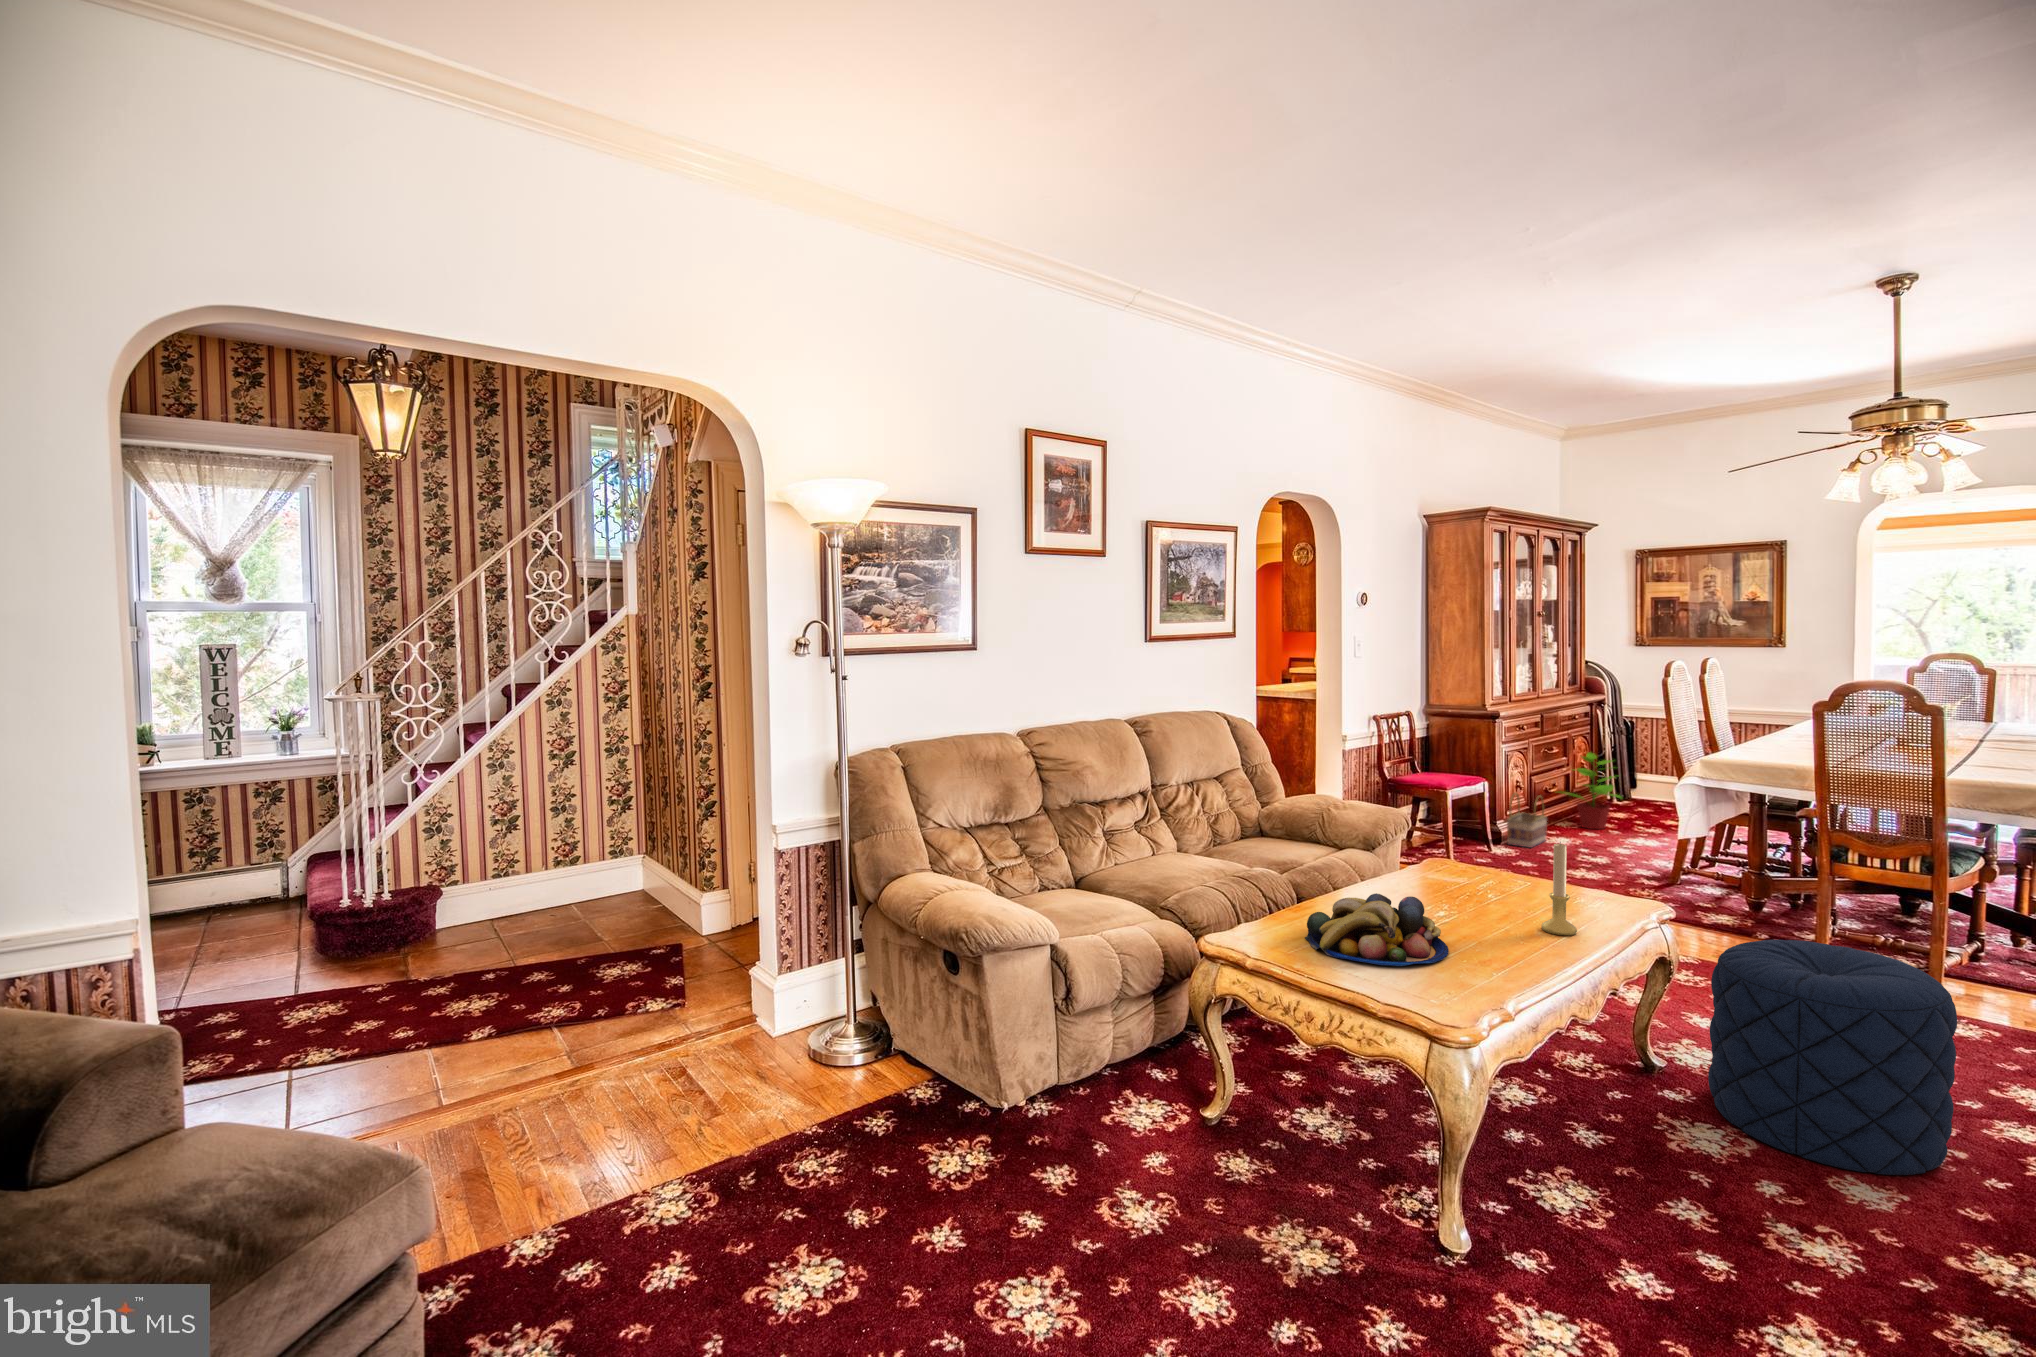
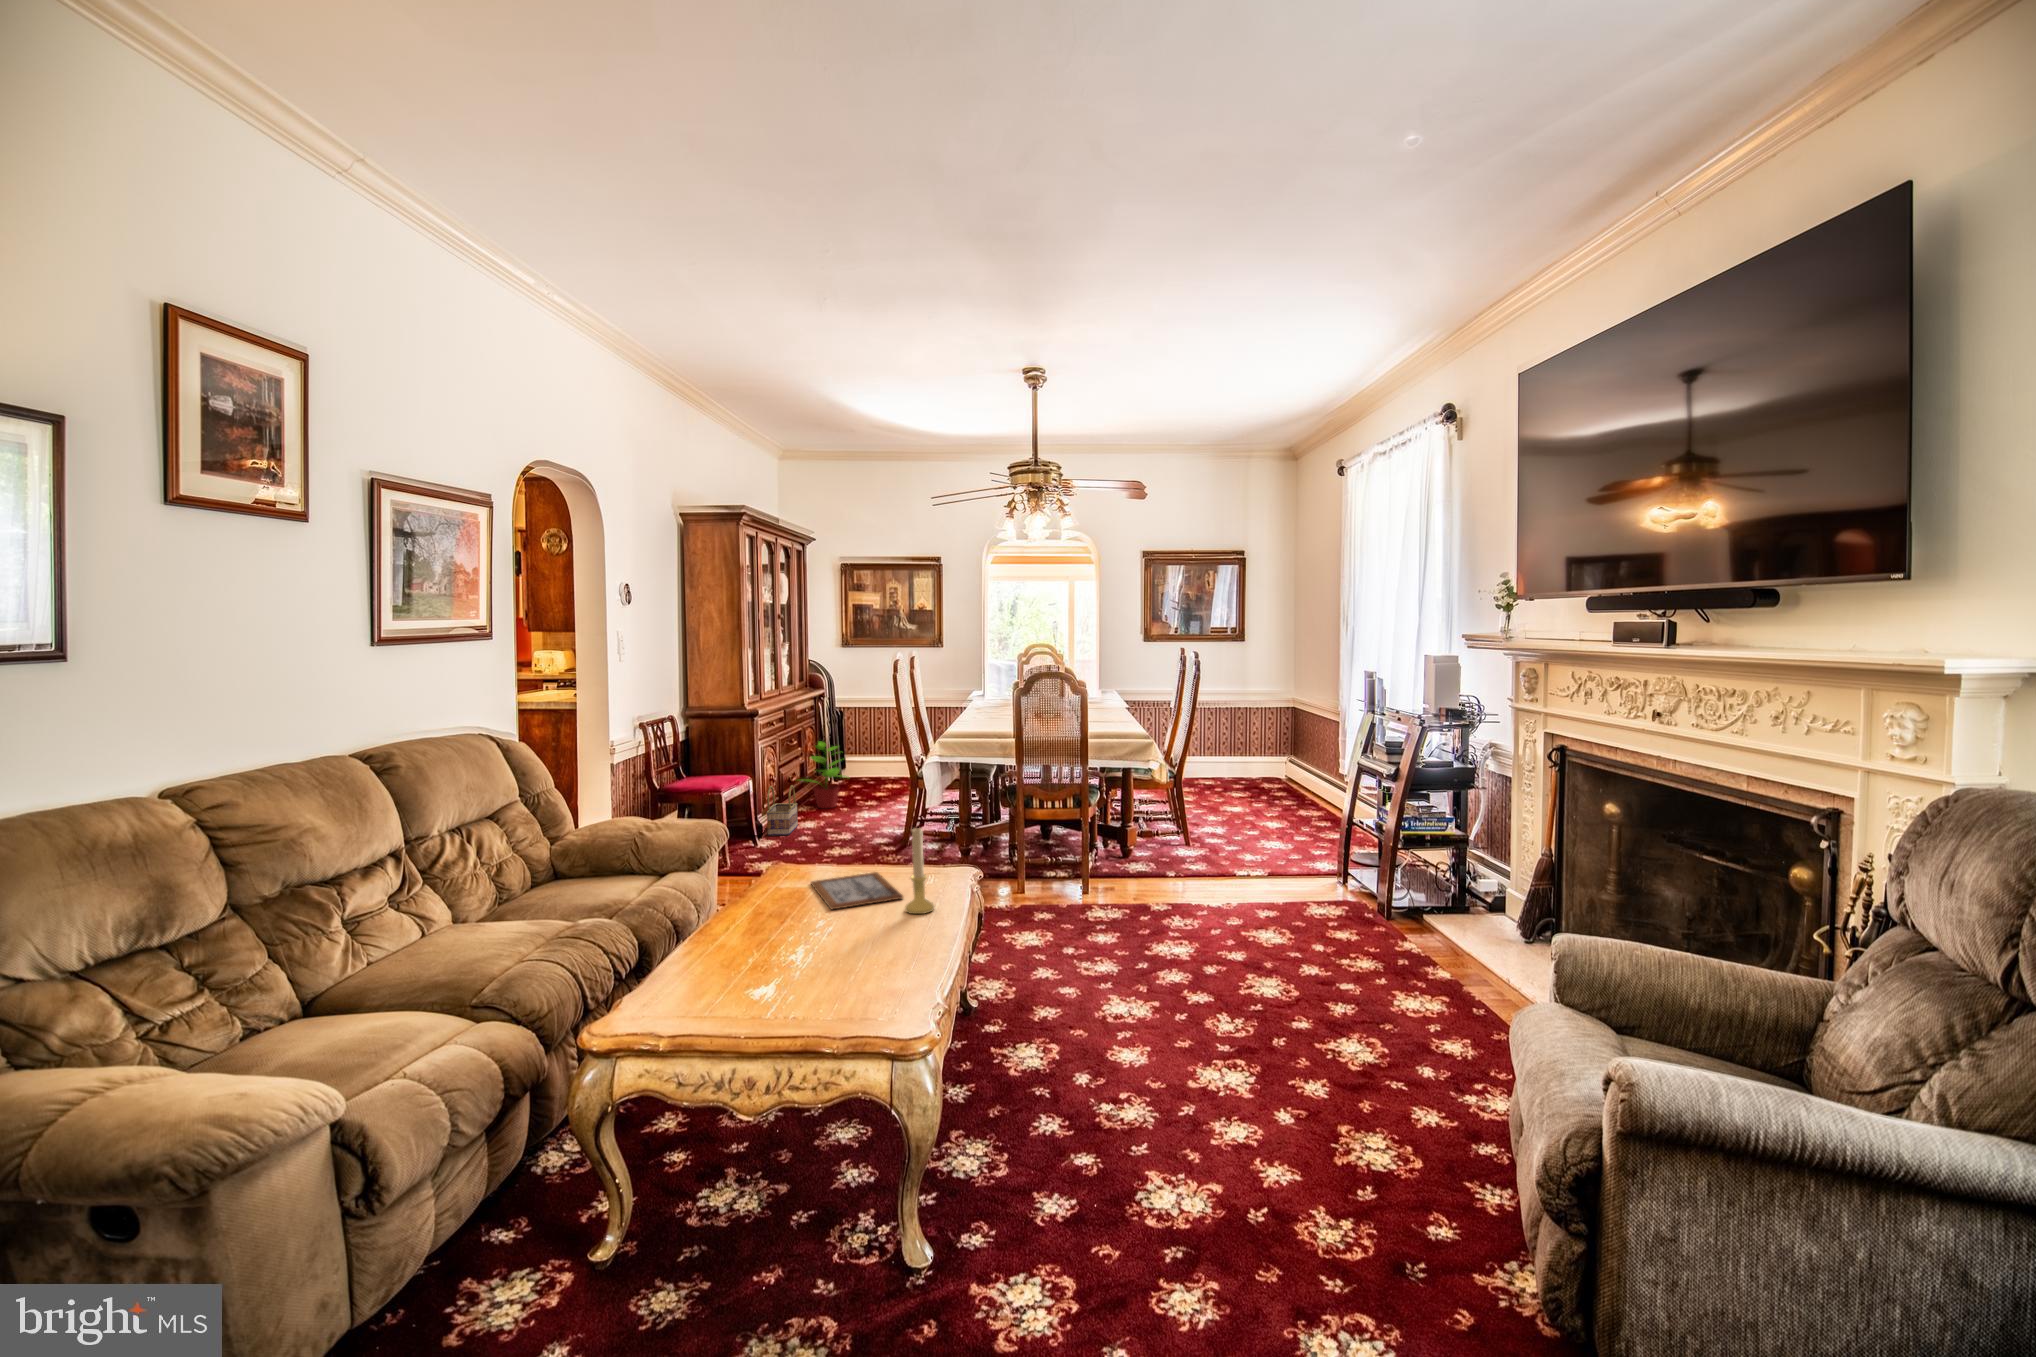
picture frame: none [1462,880,1549,917] -> present [811,872,903,909]
fruit bowl: present [1305,893,1449,966] -> none [700,911,852,1003]
pouf: present [1708,940,1957,1175] -> none [1013,869,1158,1042]

